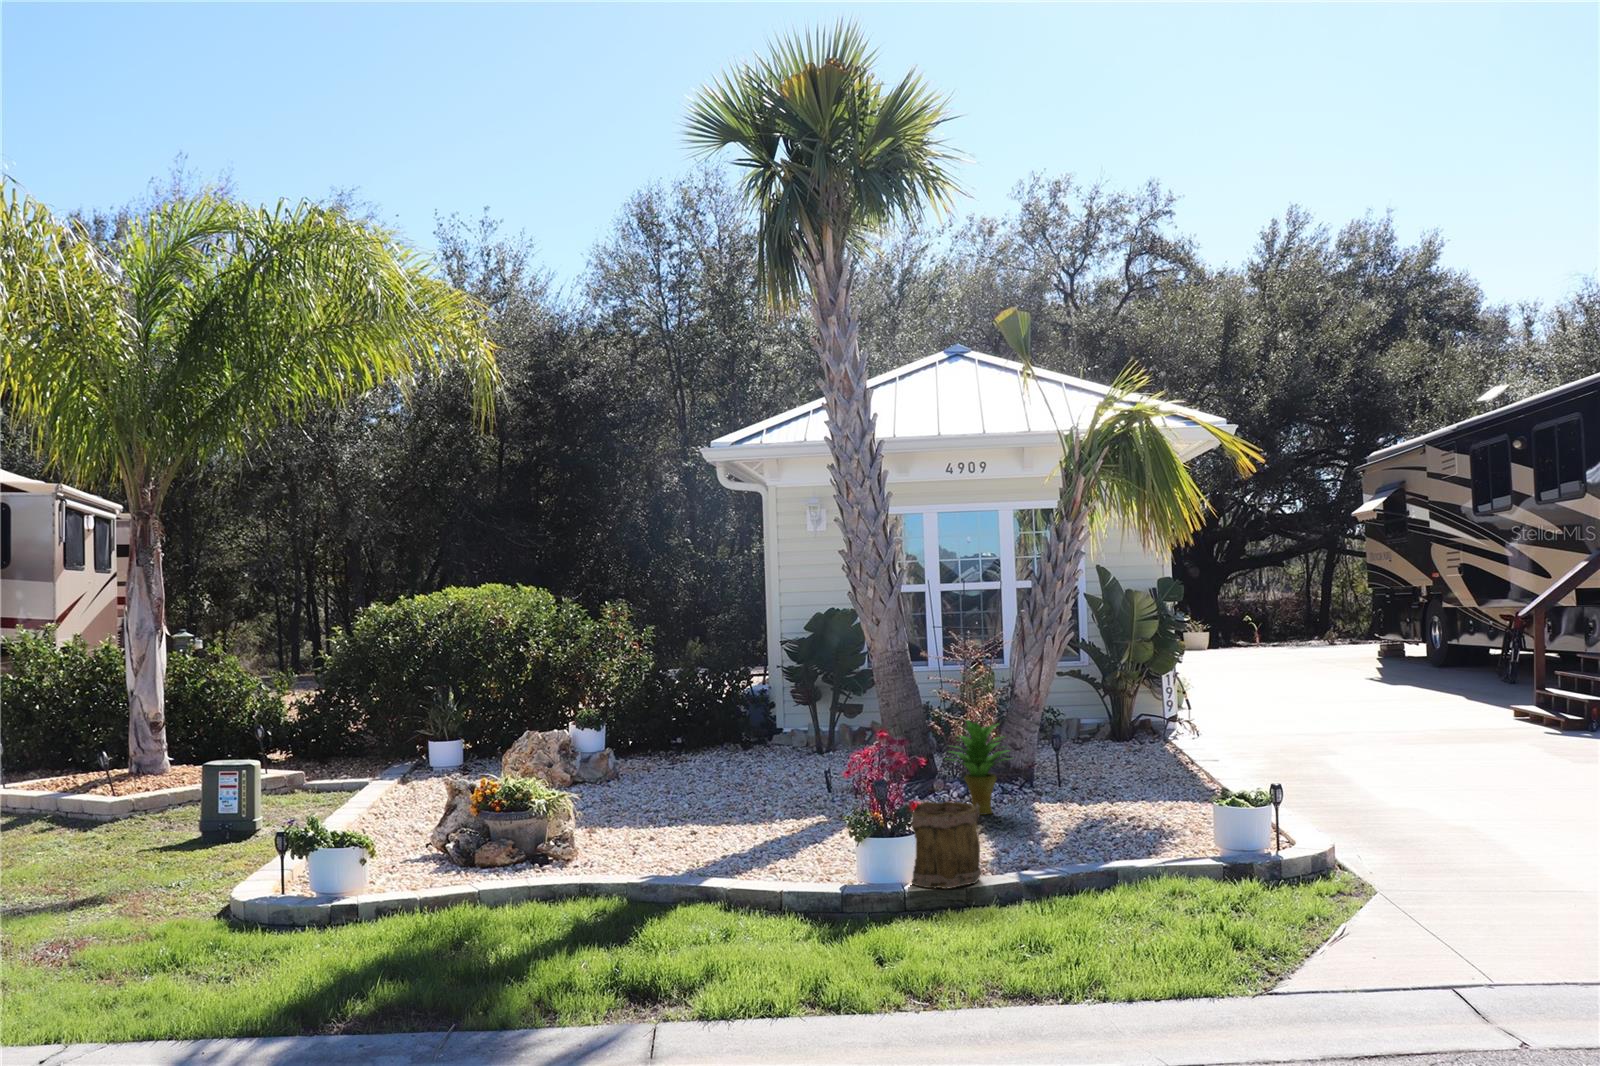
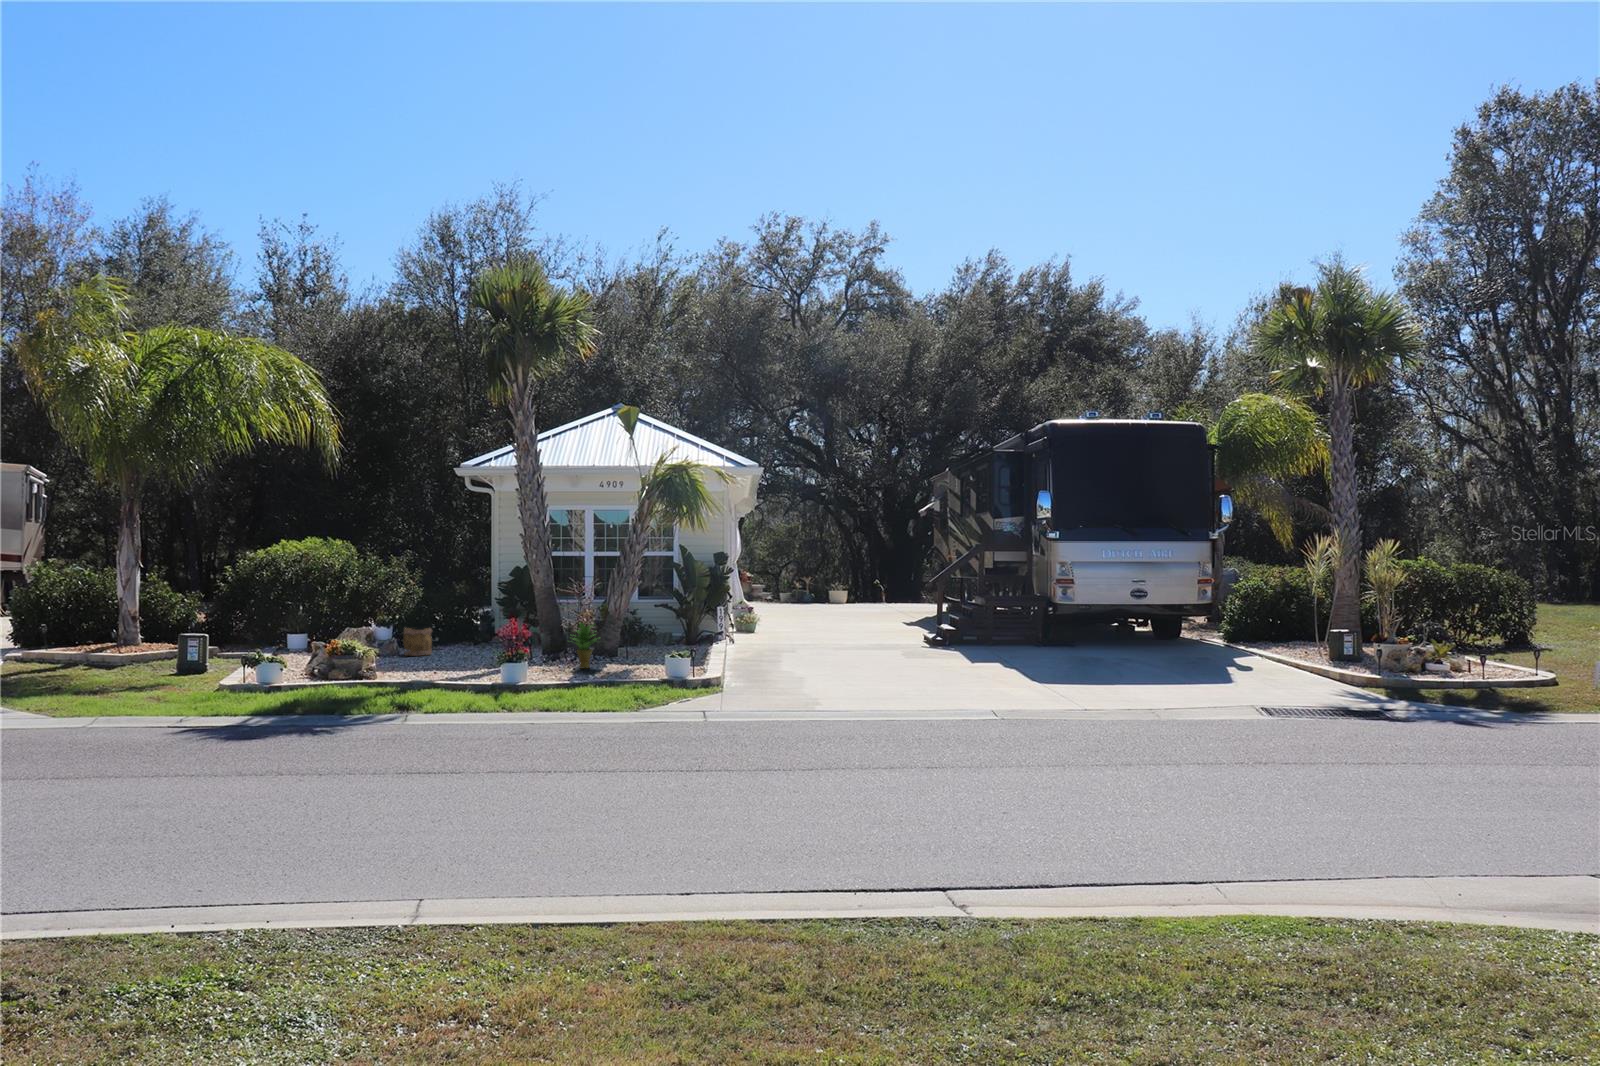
bucket: present [912,801,982,889] -> present [403,628,433,656]

